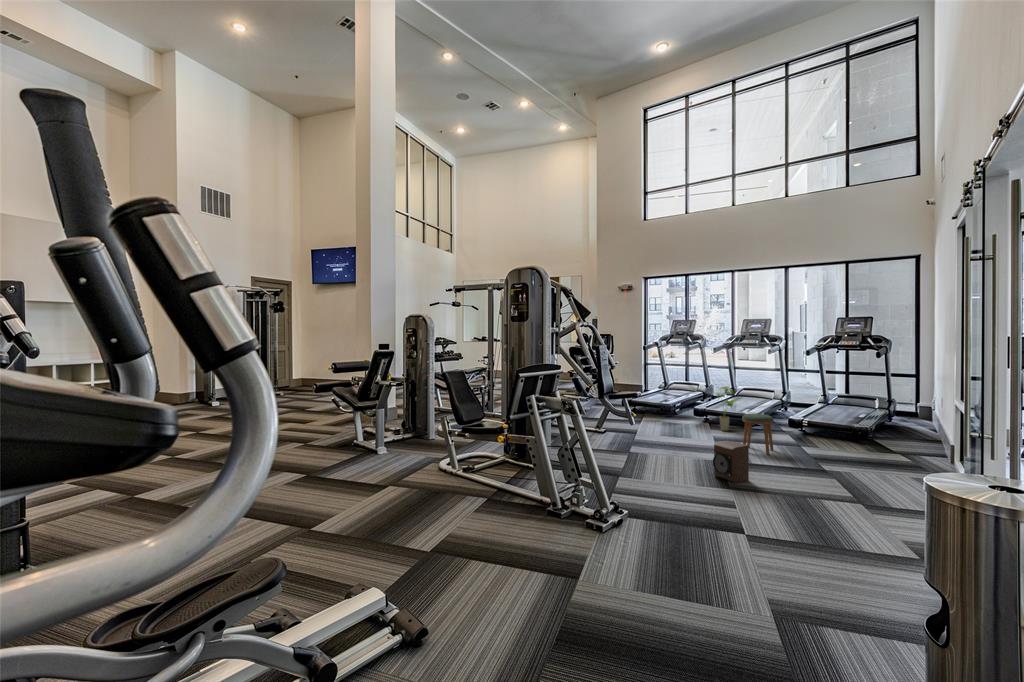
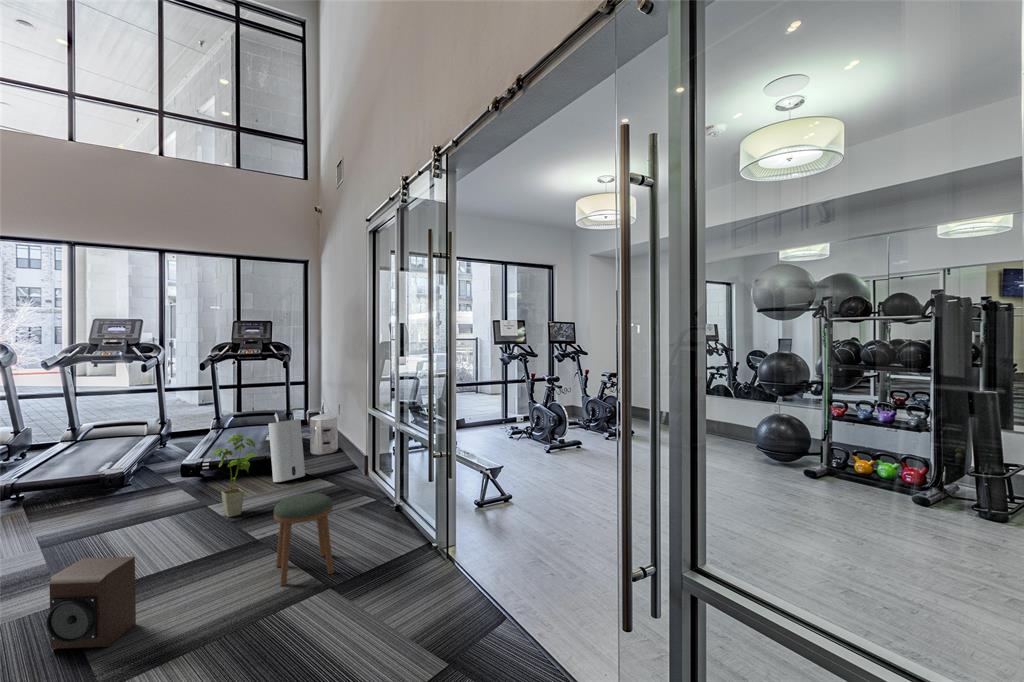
house plant: present [717,386,738,431] -> present [213,434,258,517]
air purifier: none [855,400,888,449] -> present [269,419,305,482]
waste bin: none [905,402,937,441] -> present [310,413,338,455]
stool: present [742,414,773,455] -> present [274,493,334,586]

